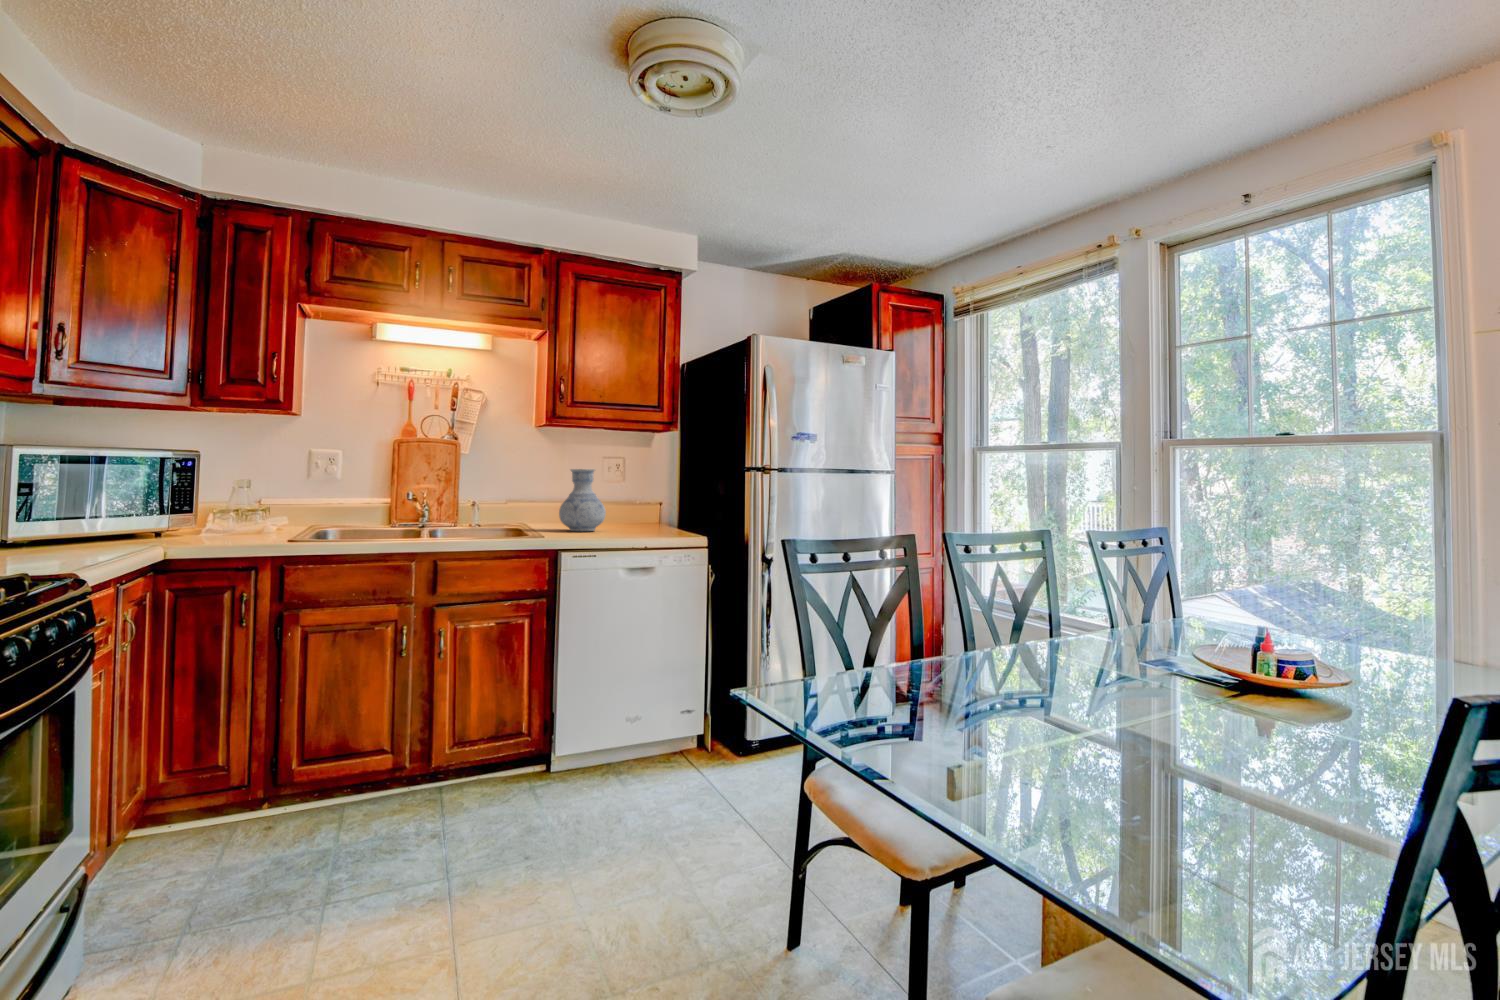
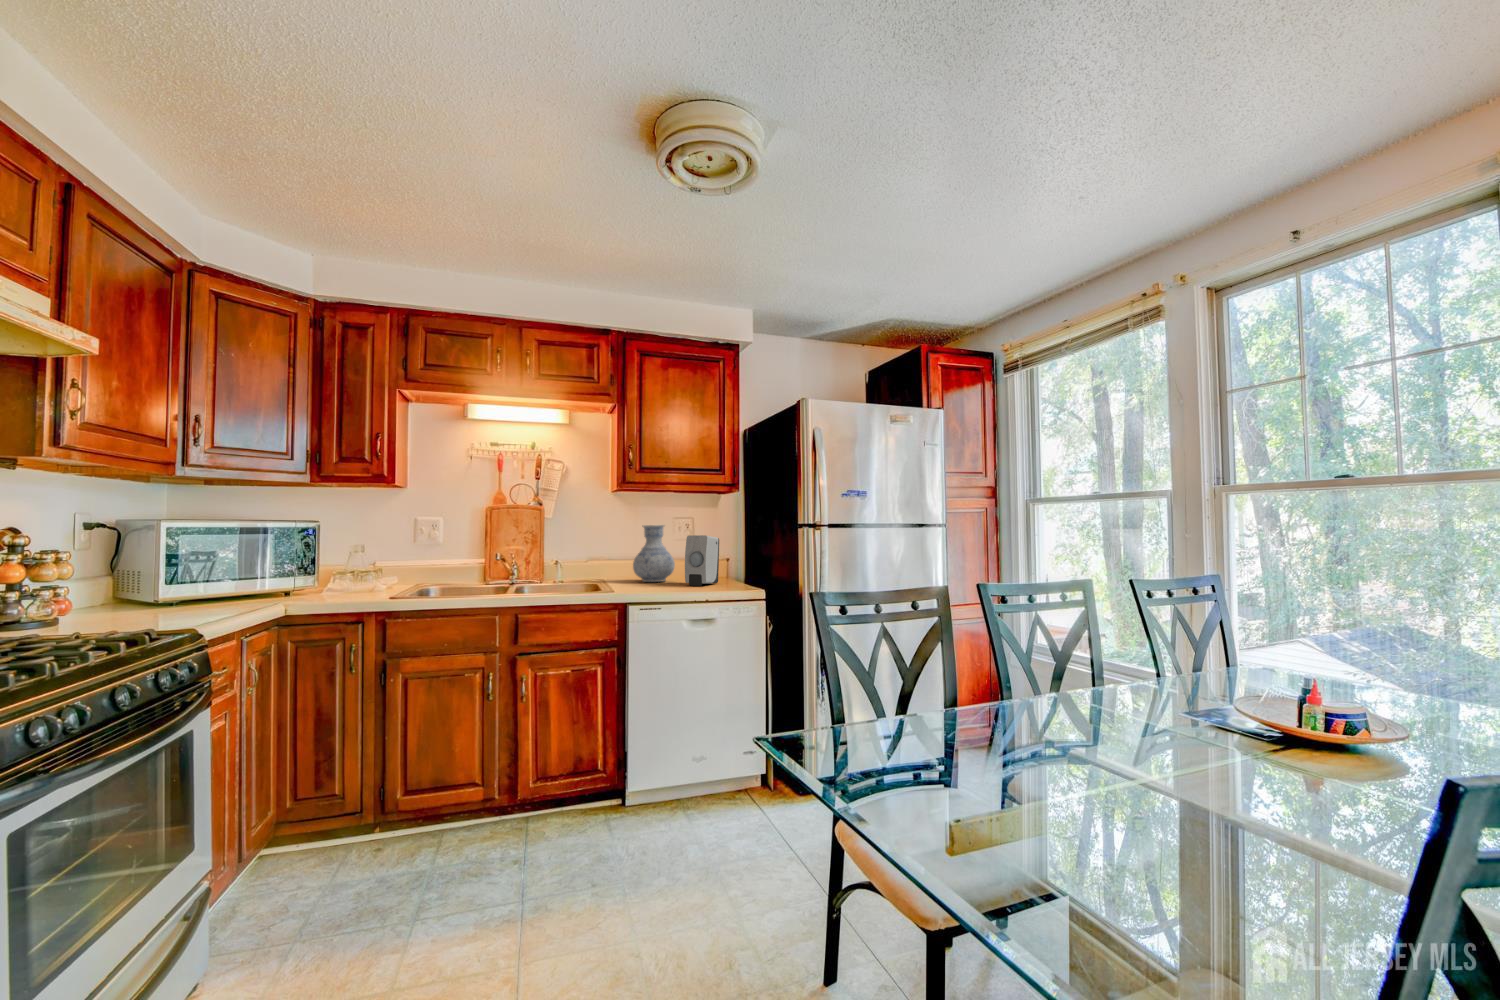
soap dispenser: none [620,481,656,535] -> present [685,535,719,586]

